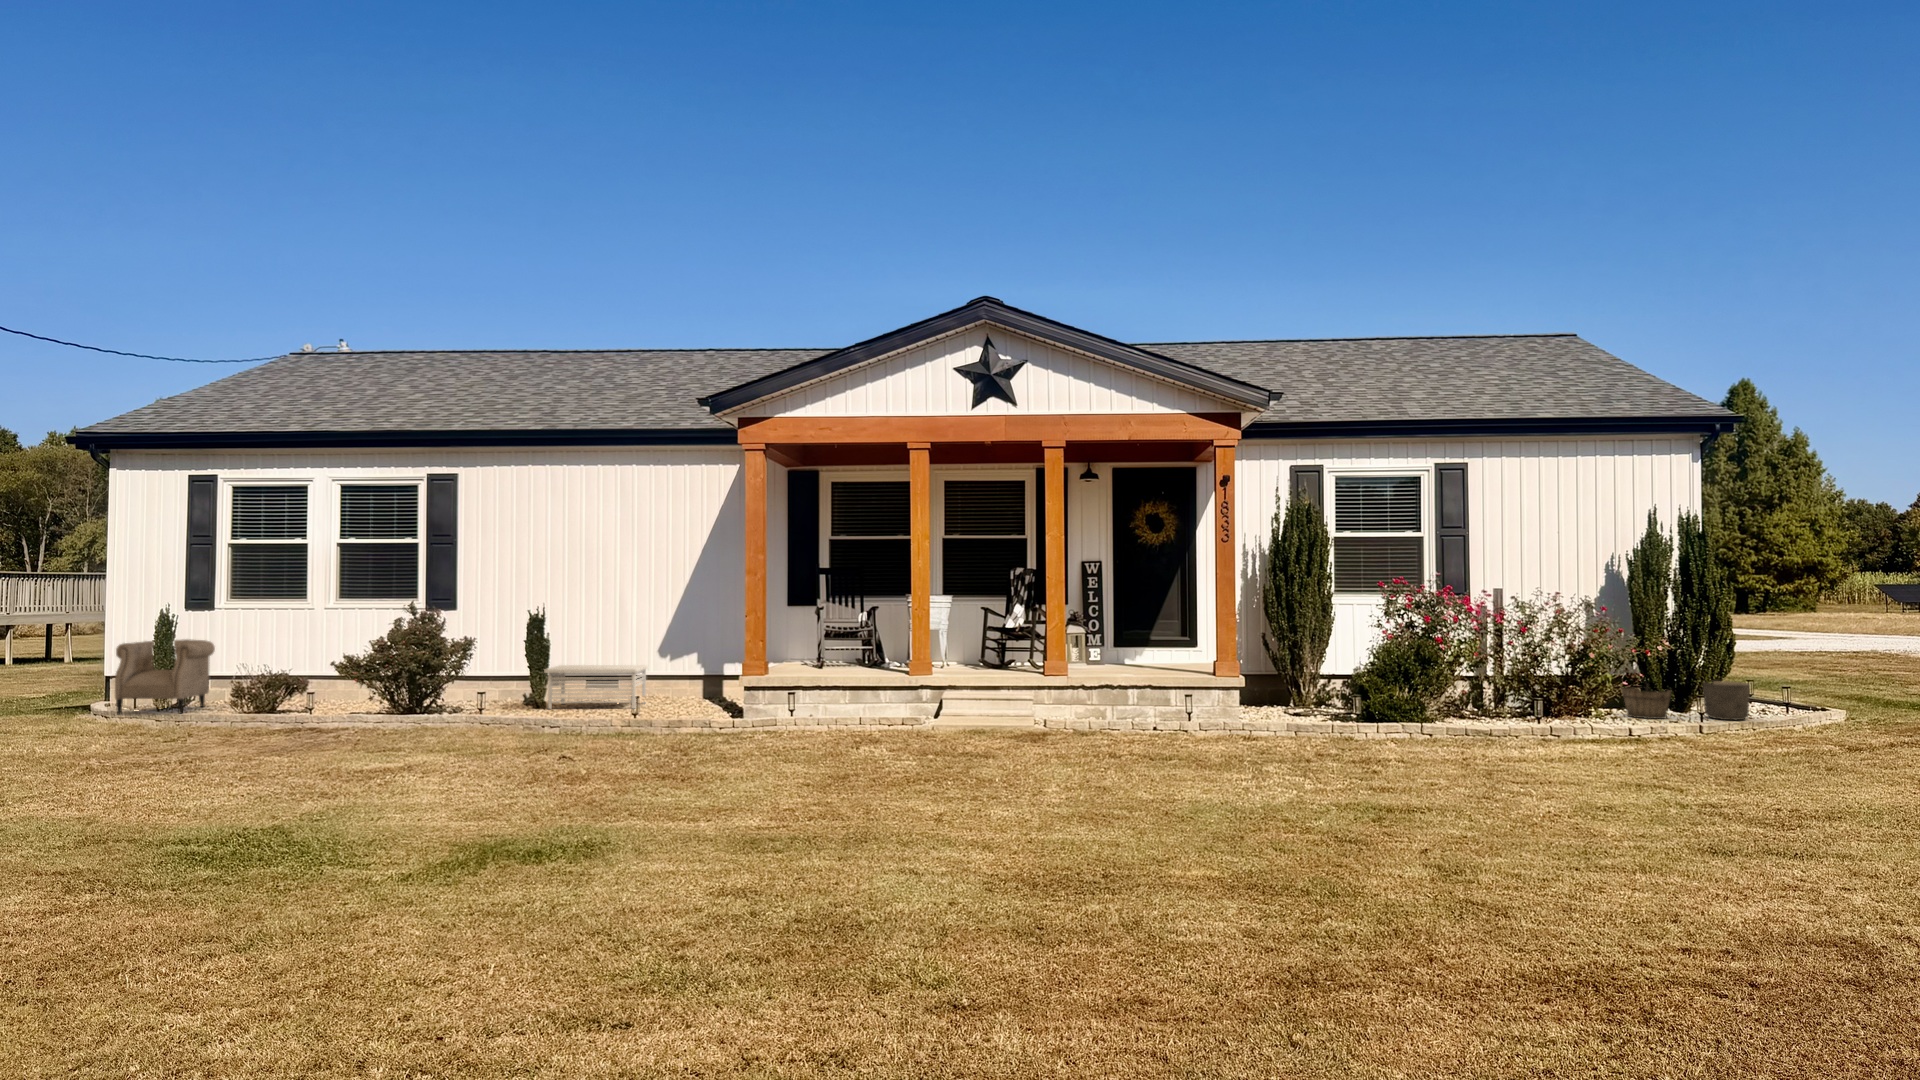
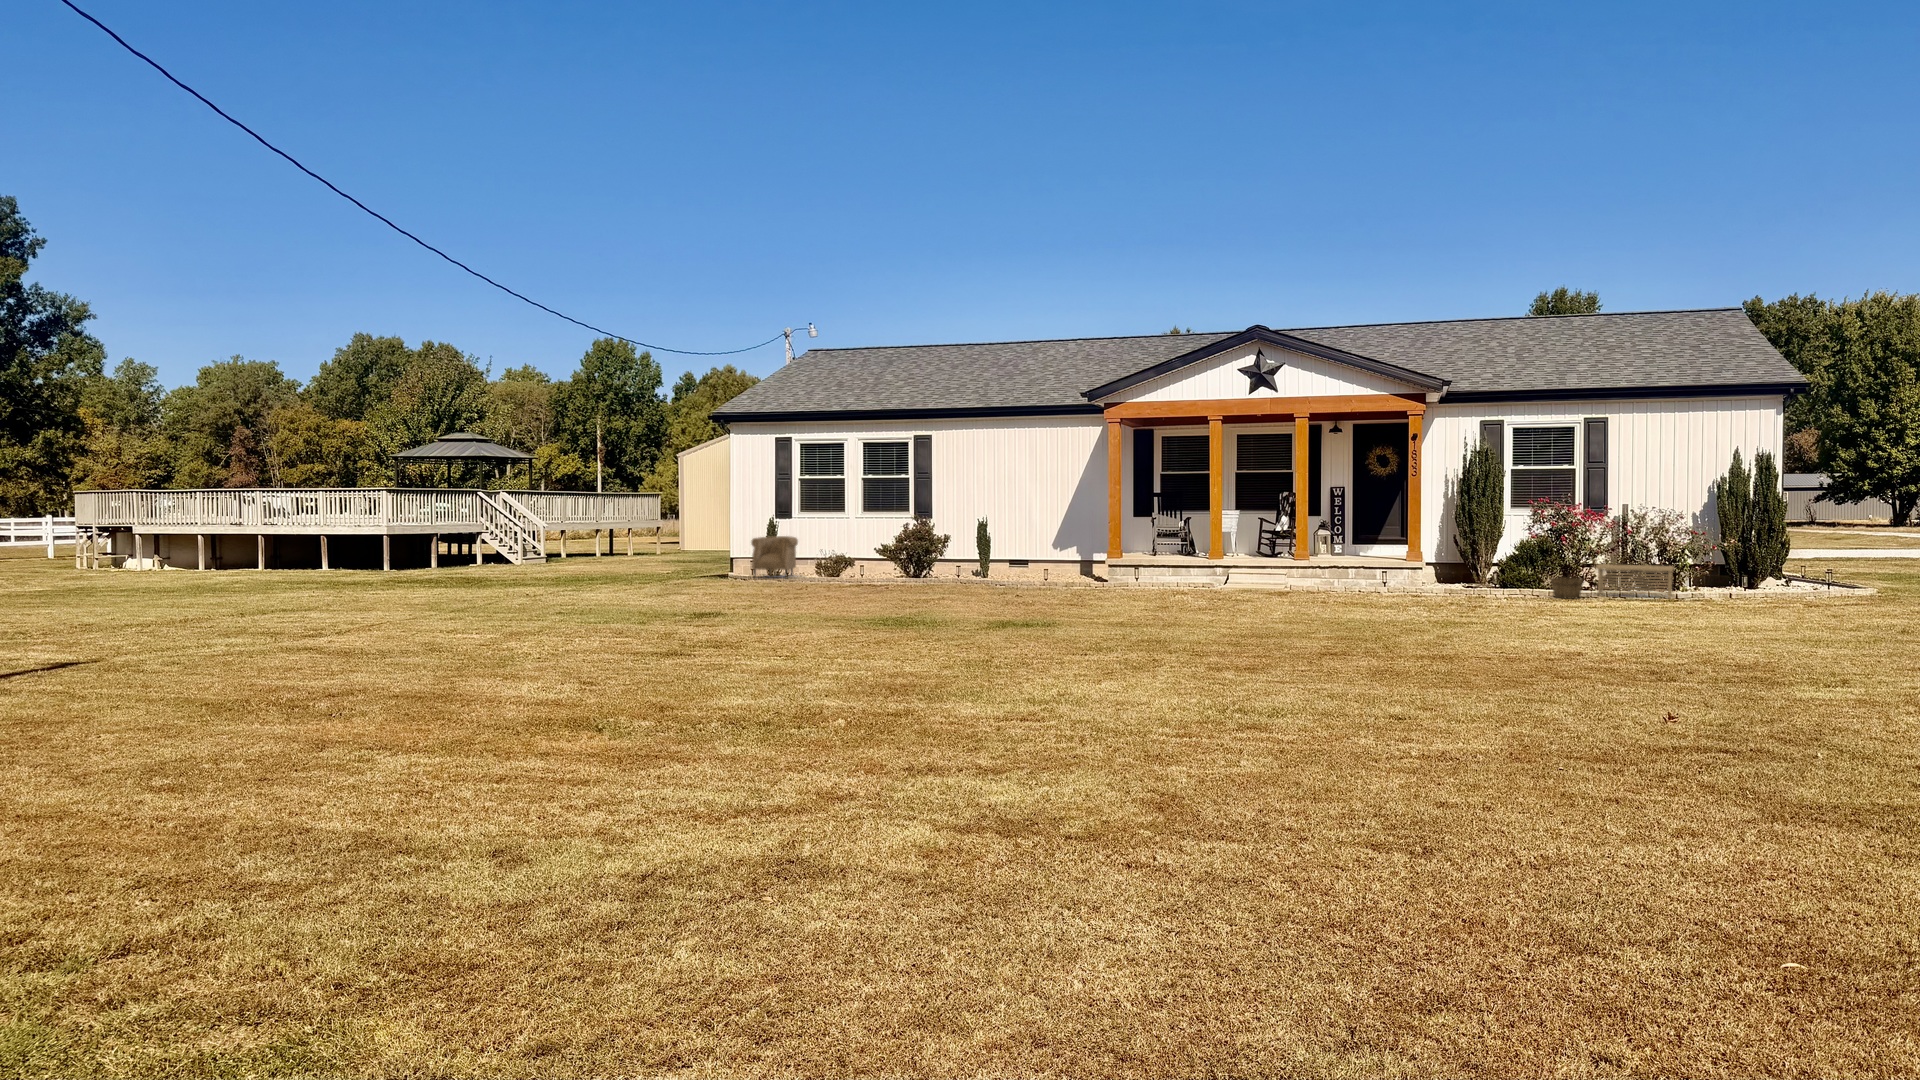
storage bench: present [544,665,648,709] -> present [1596,564,1673,599]
planter: present [1703,681,1750,720] -> none [1768,569,1801,596]
wooden bucket: present [1622,684,1671,719] -> present [1551,575,1584,599]

